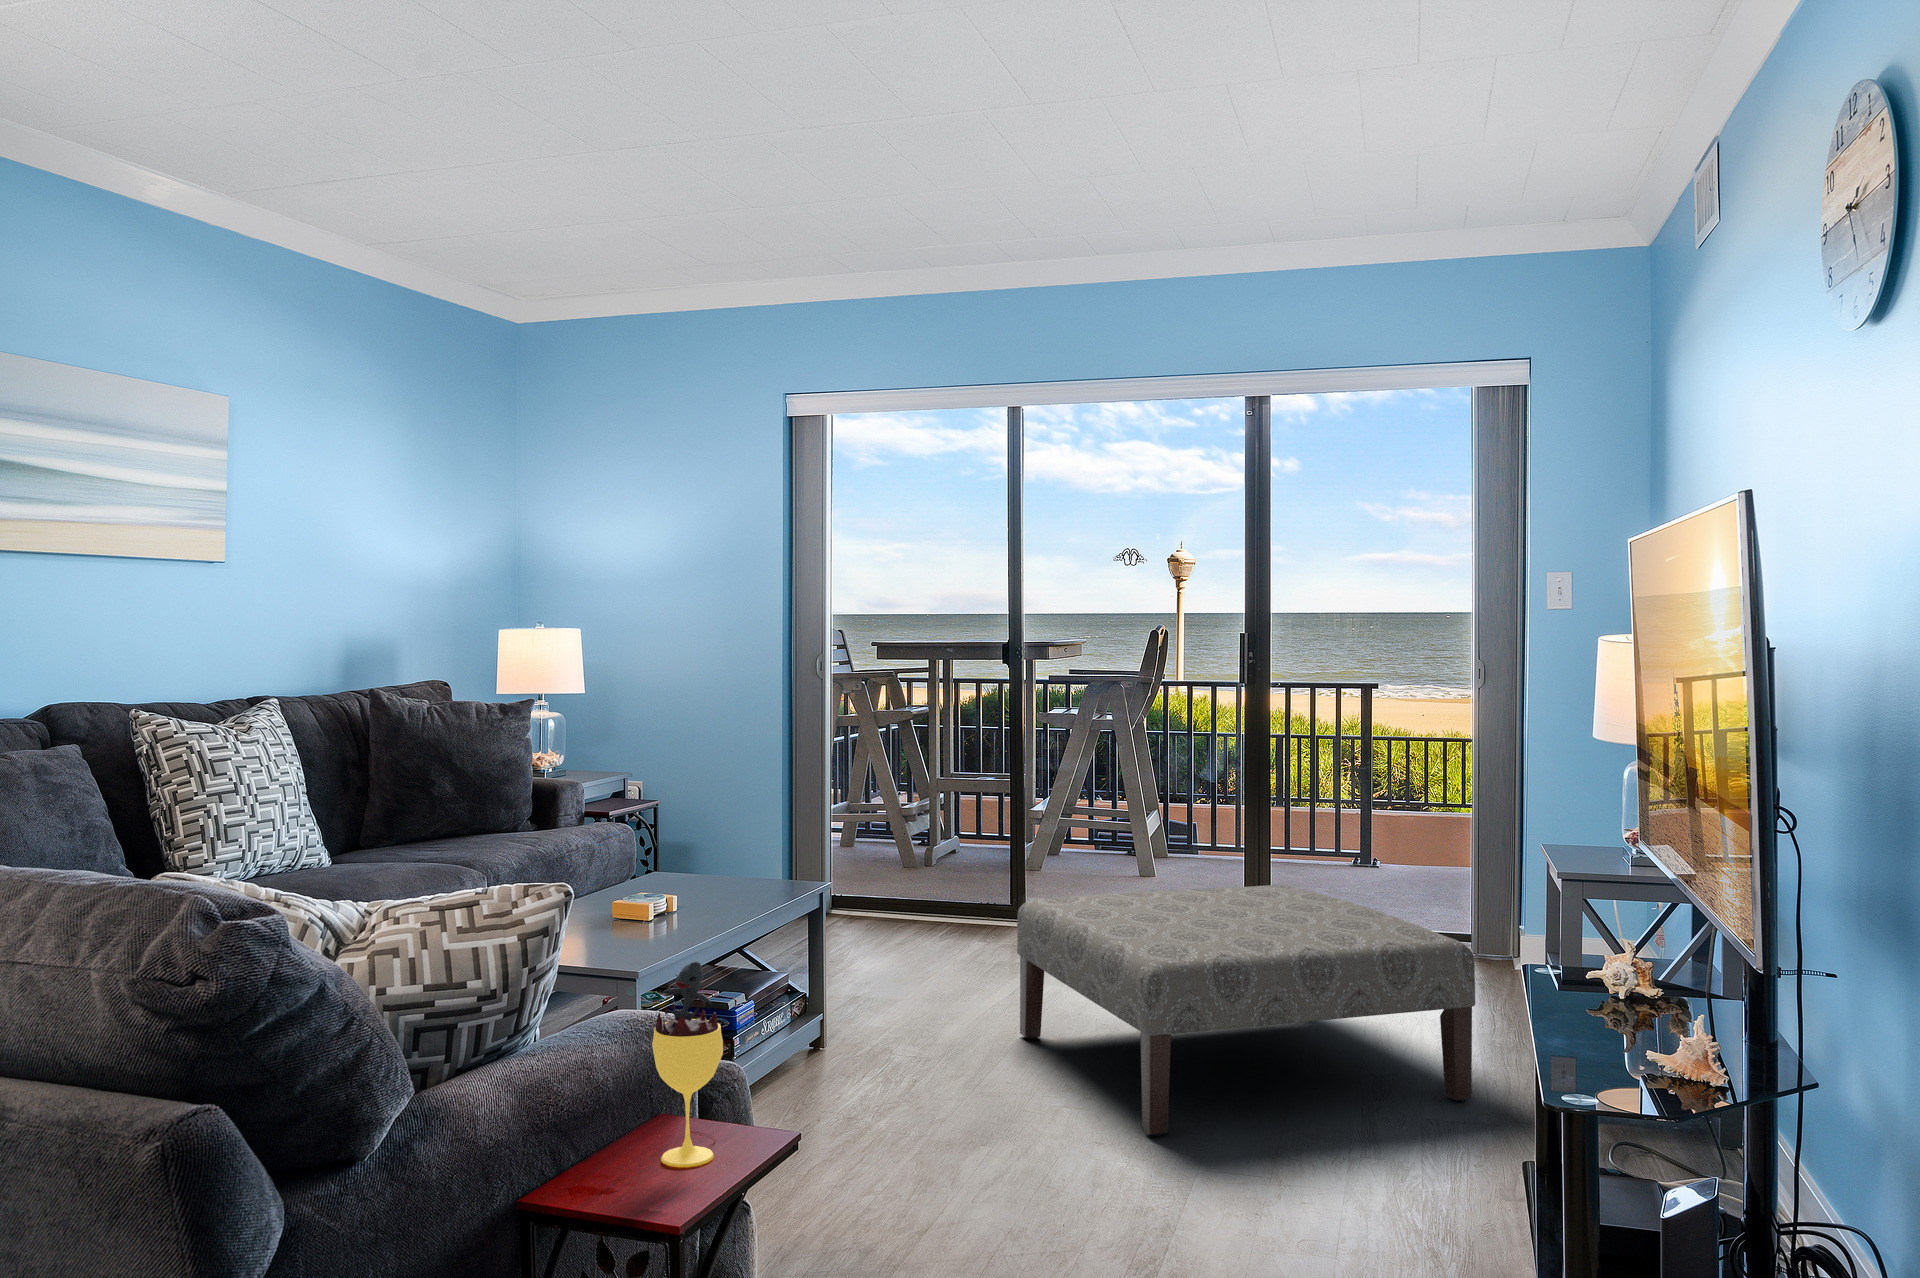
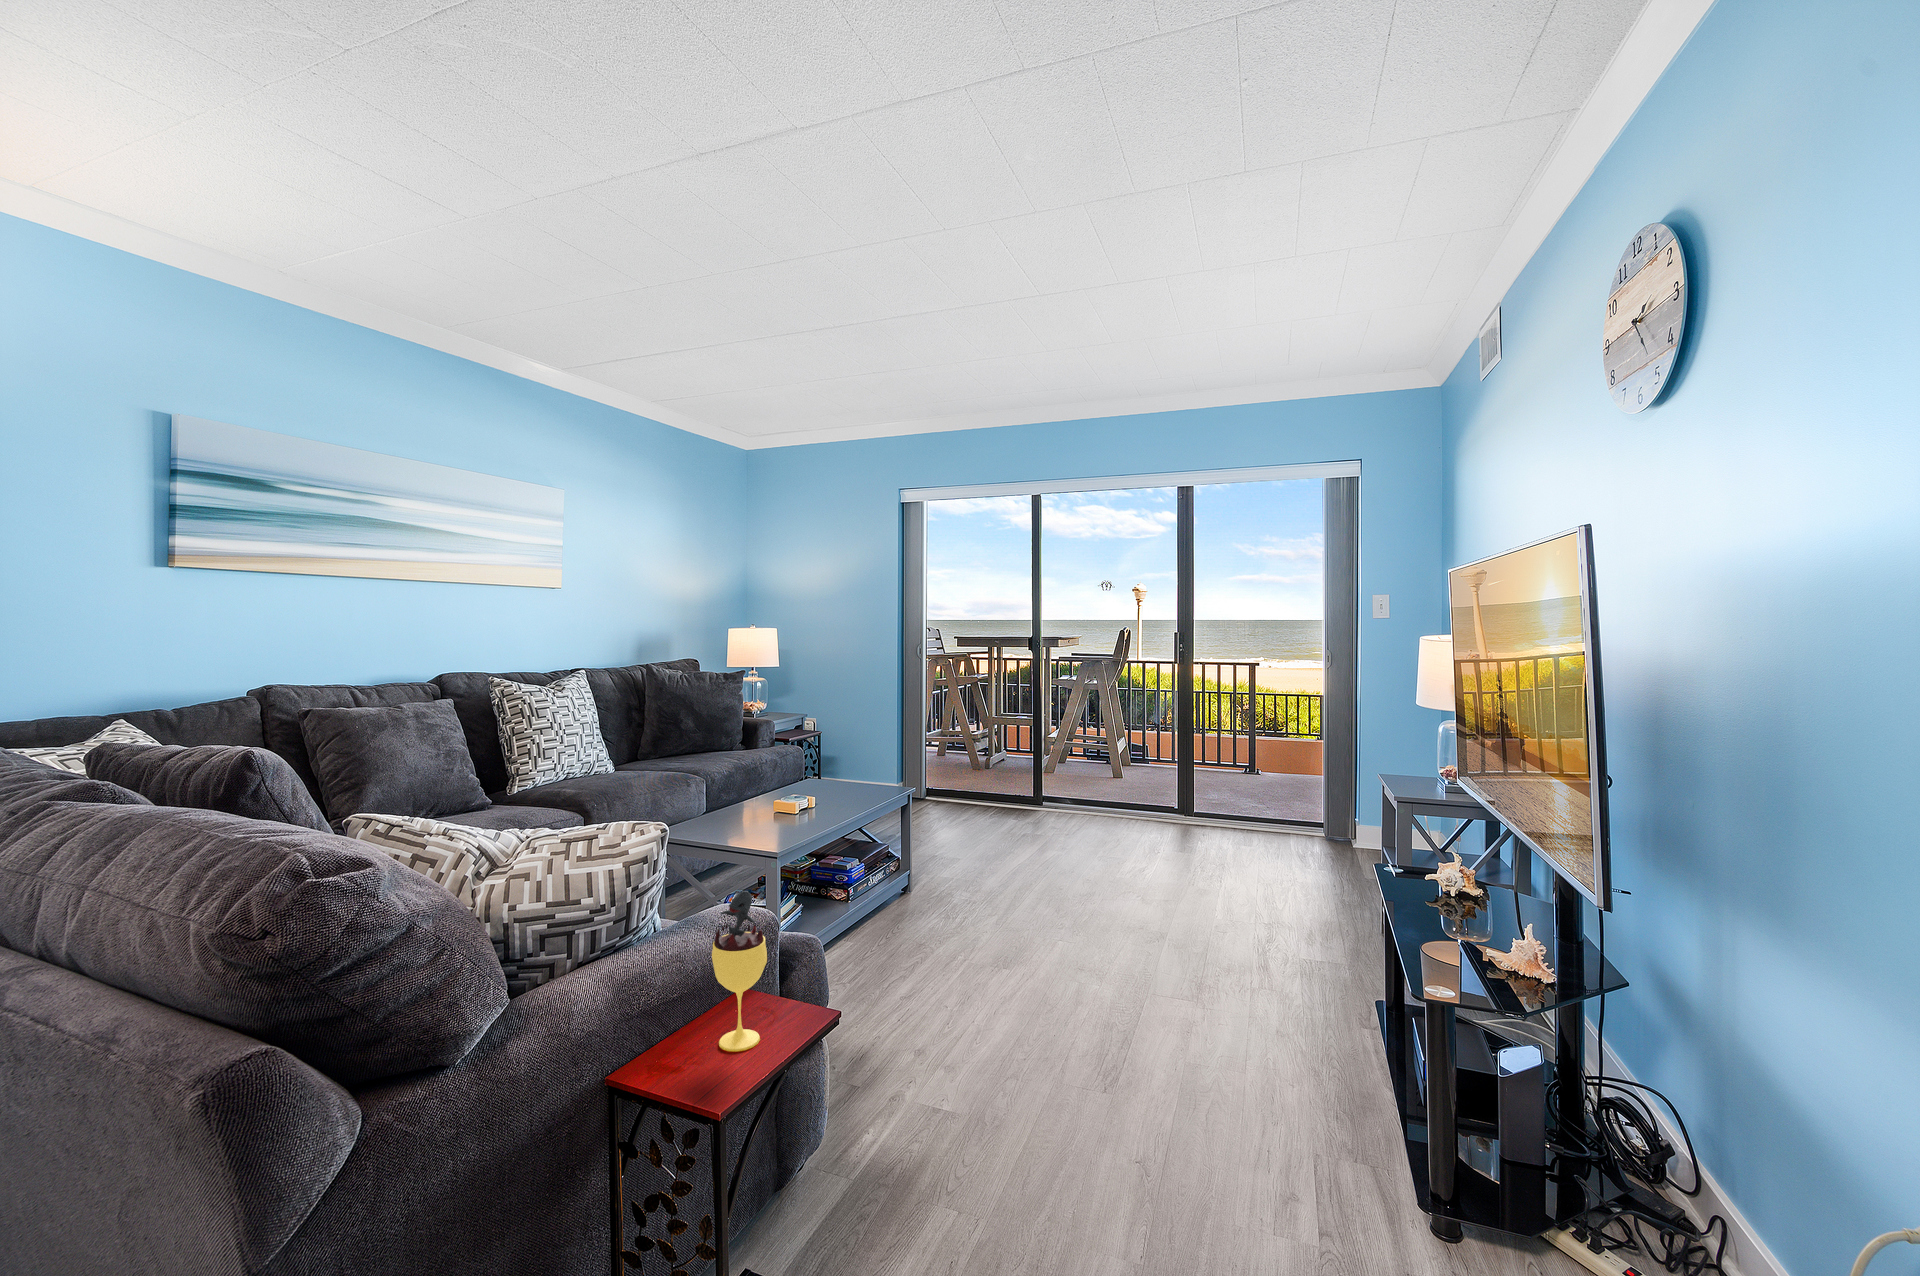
ottoman: present [1017,885,1475,1136] -> none [1032,793,1336,966]

